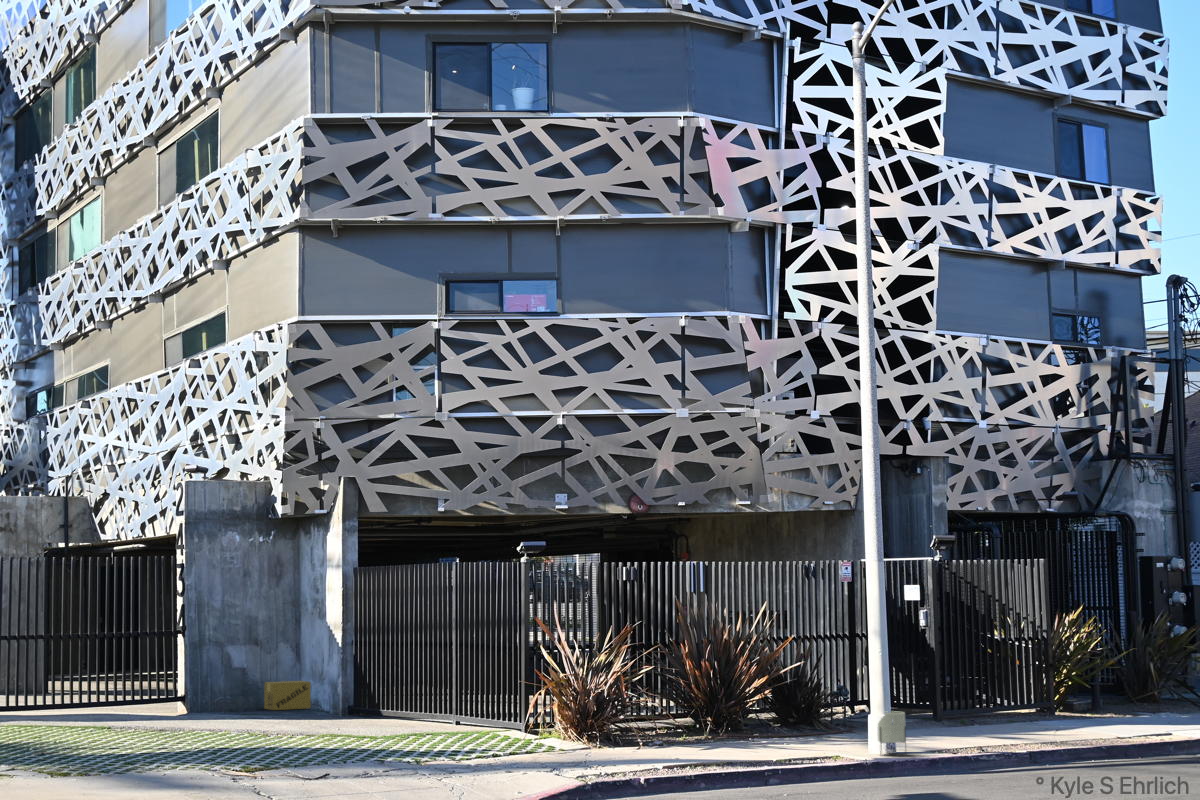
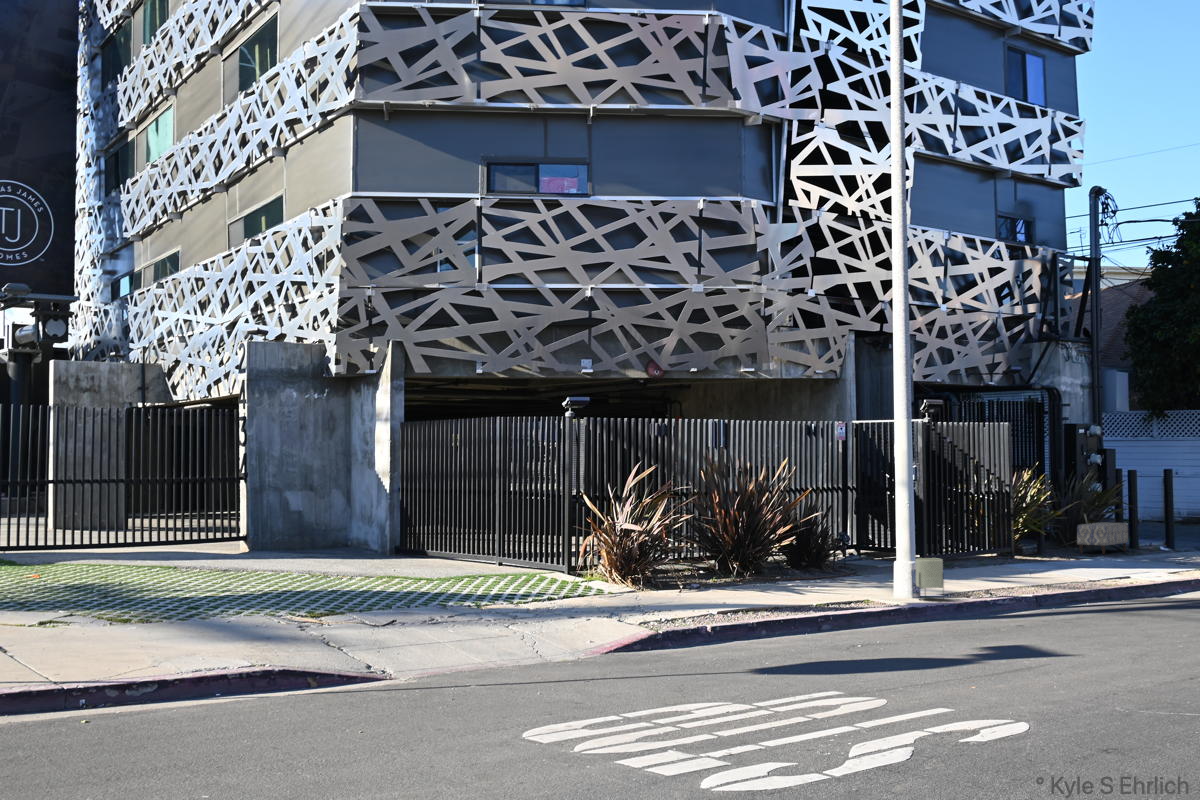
bench: none [1117,673,1180,710] -> present [1077,523,1128,554]
cardboard box: present [264,681,311,710] -> none [320,523,362,550]

